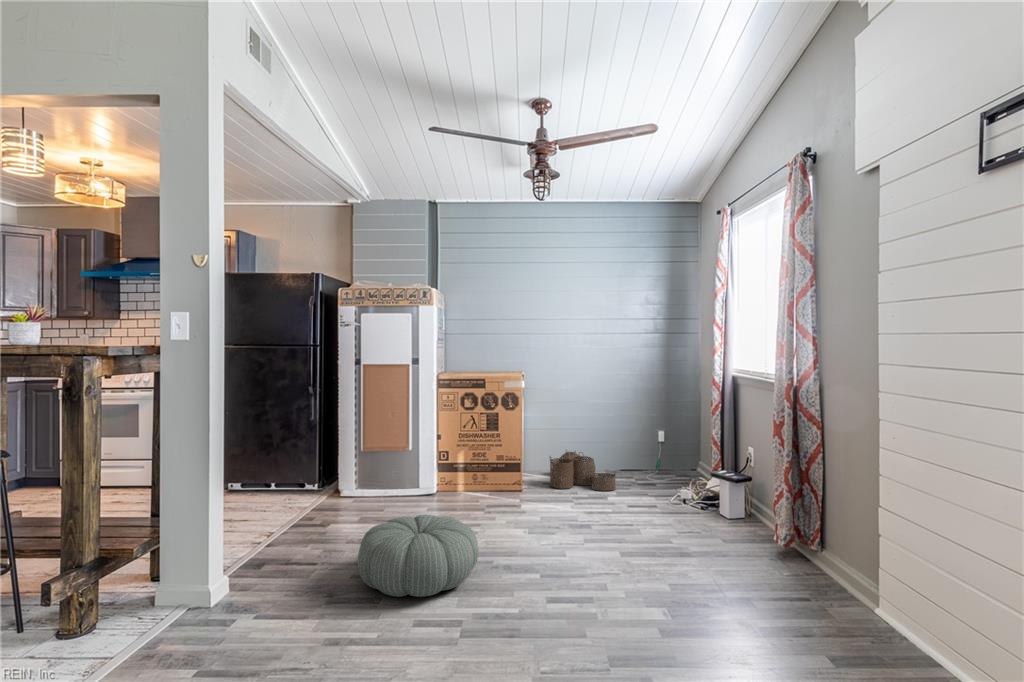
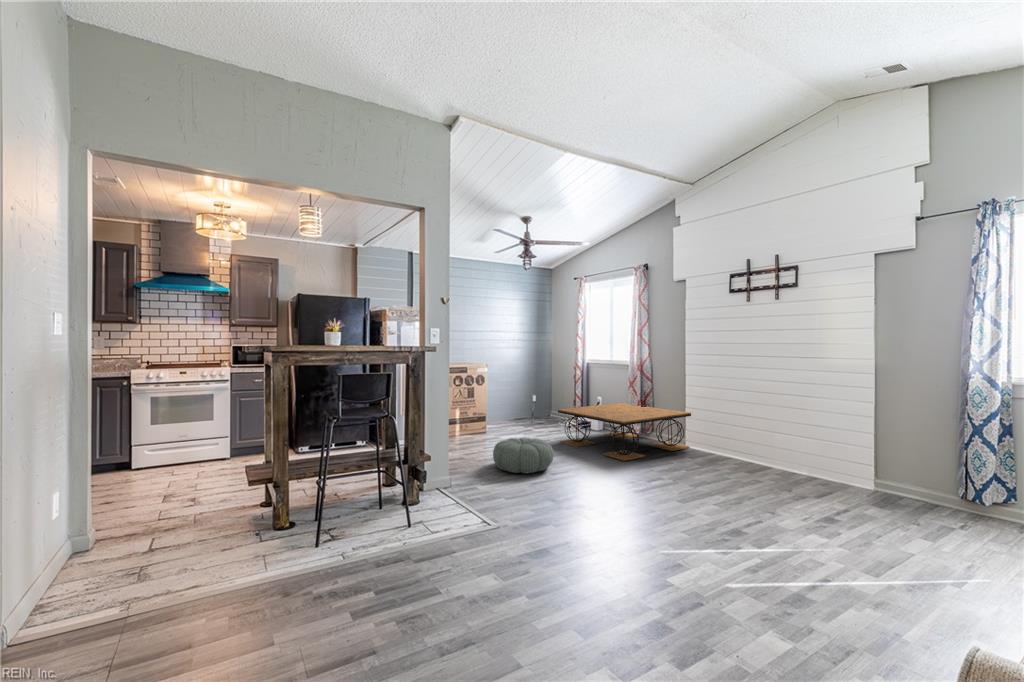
woven basket: present [550,452,616,491] -> none [490,408,534,429]
coffee table: none [595,468,896,625] -> present [558,403,691,461]

